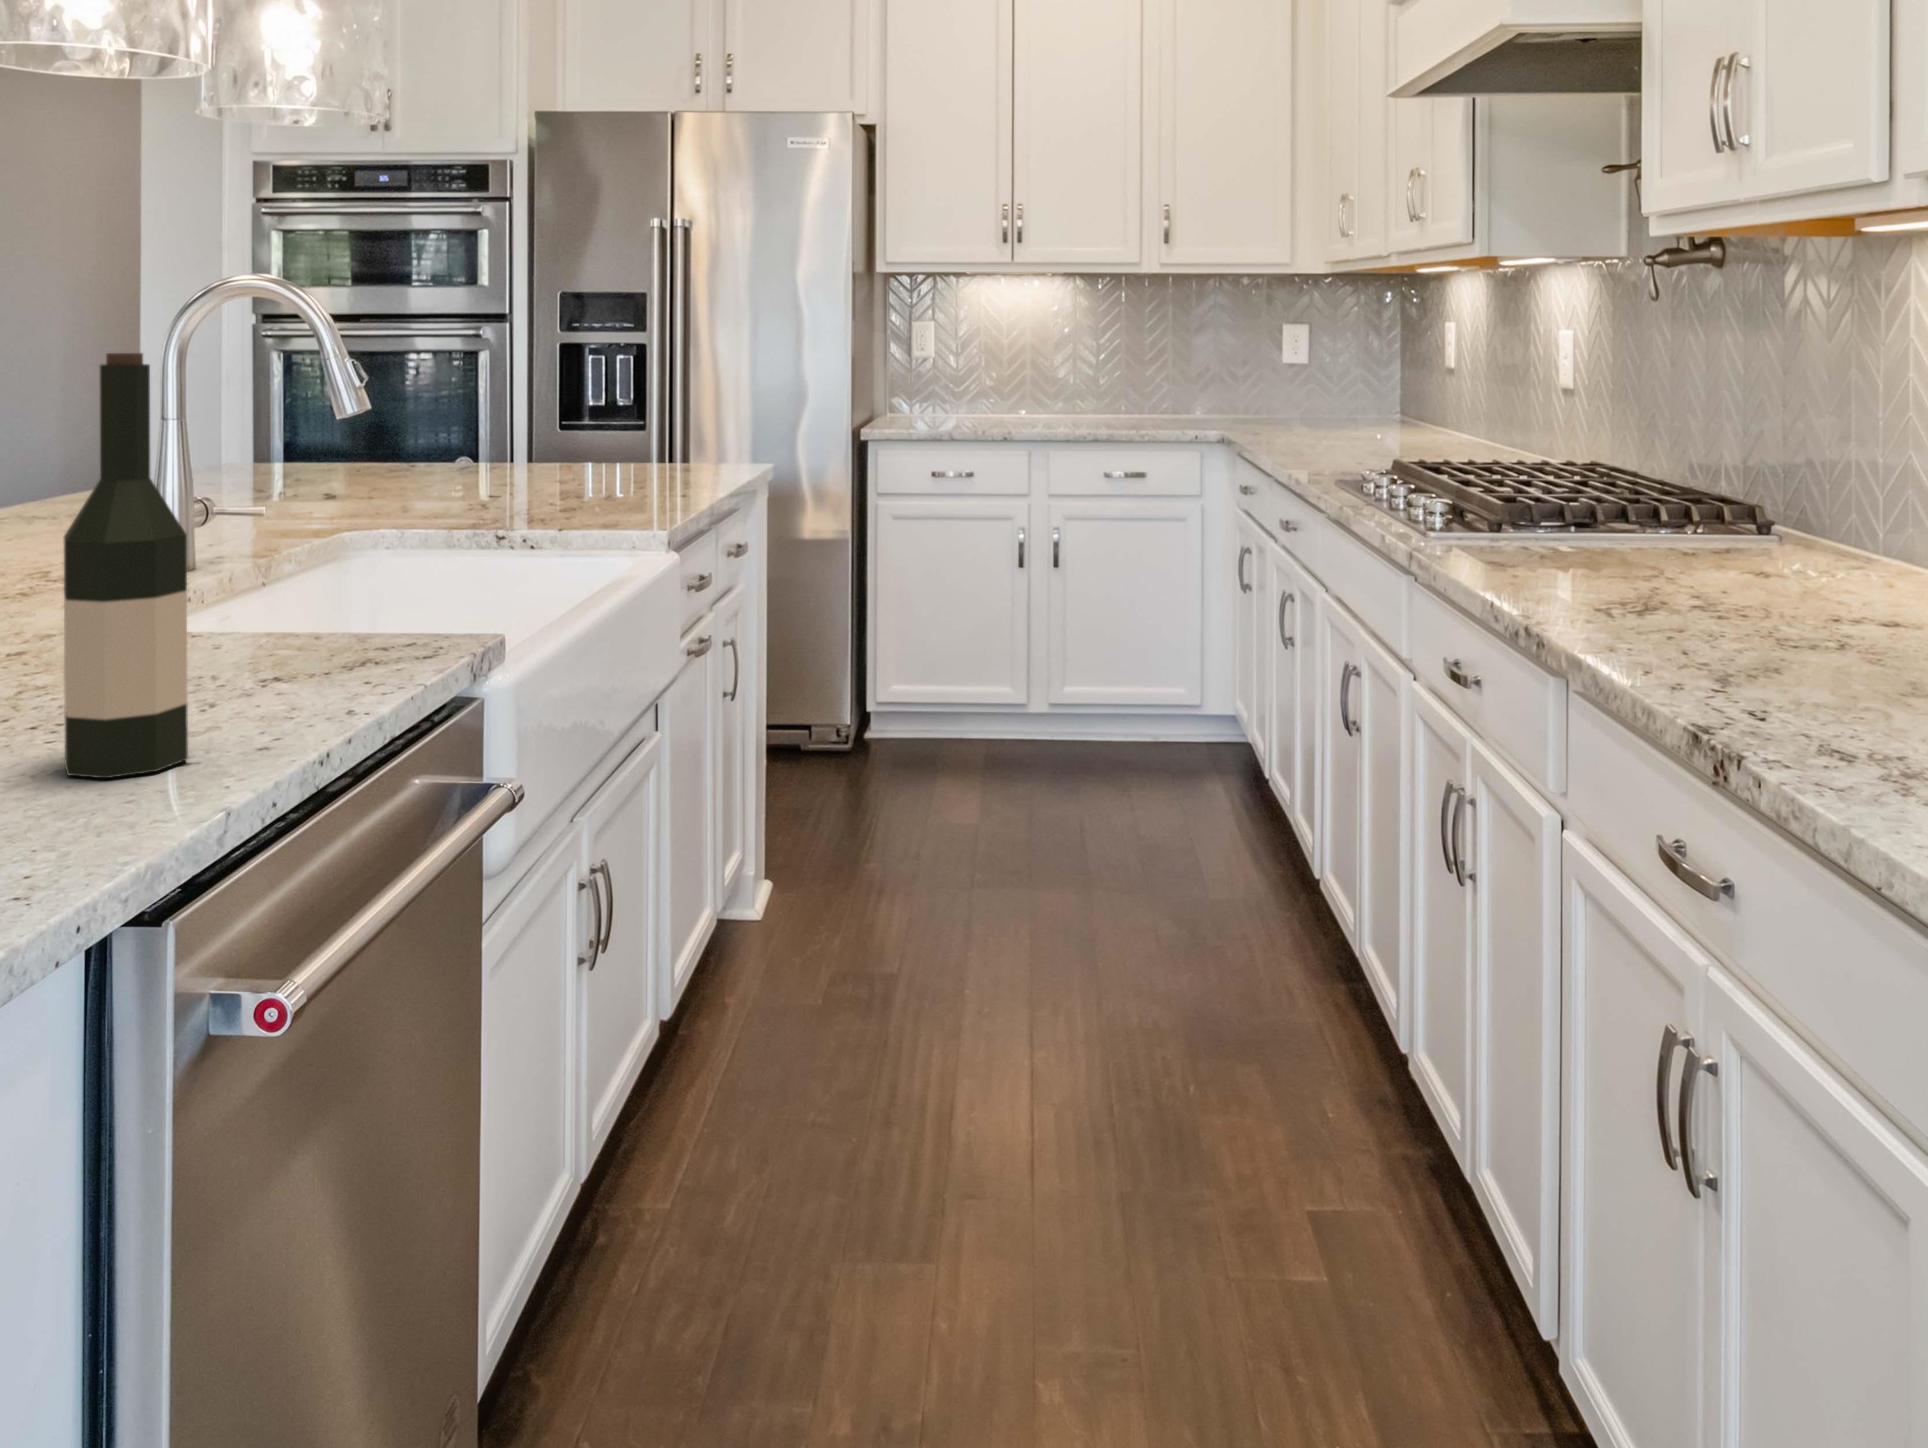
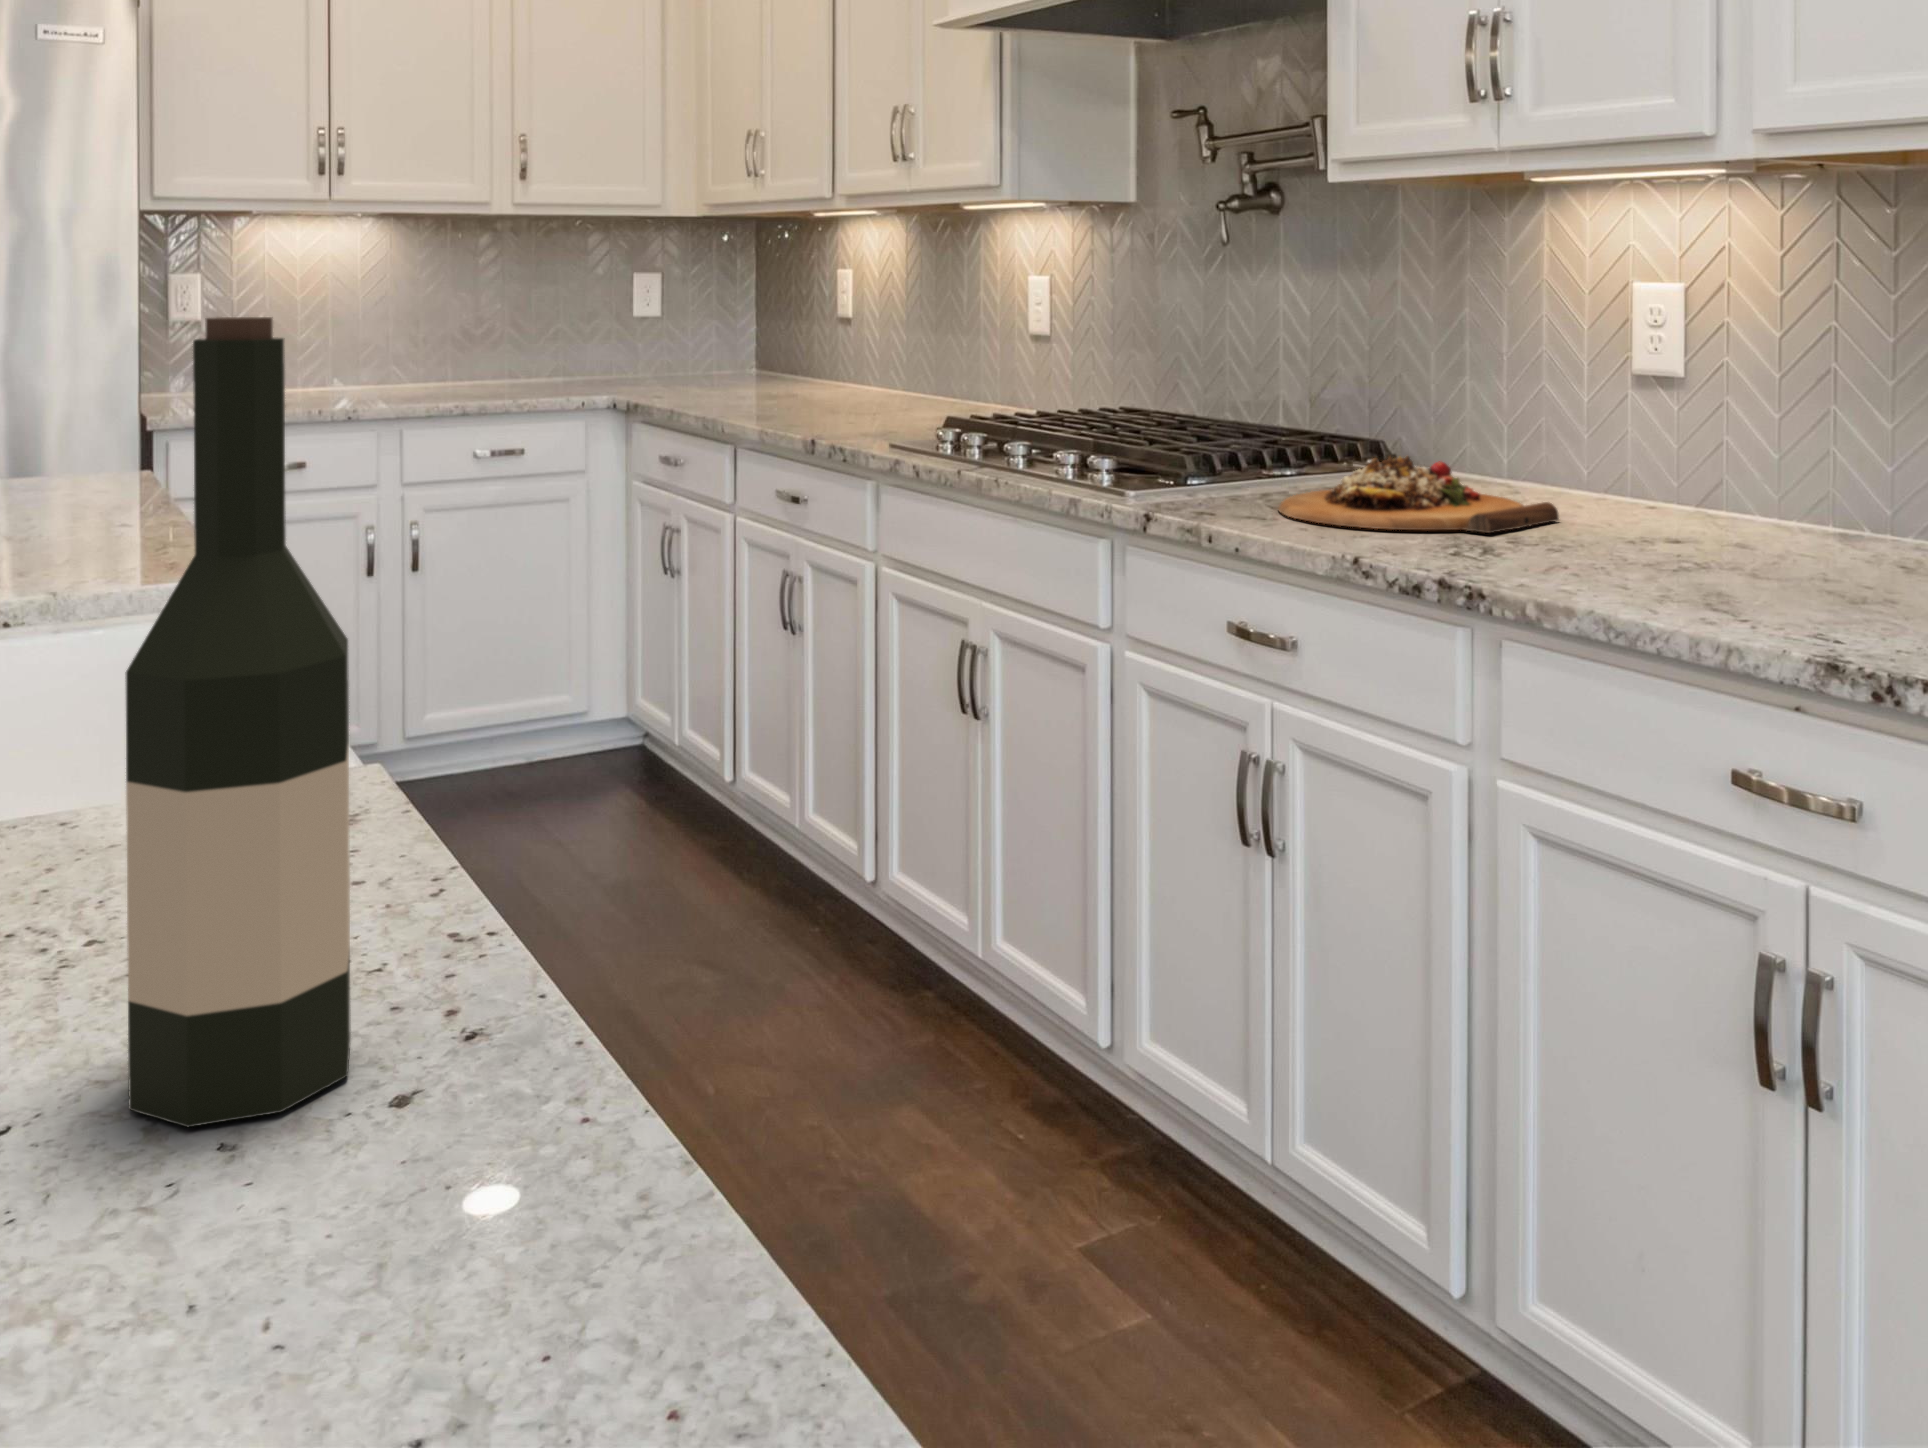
cutting board: none [1527,517,1813,600] -> present [1279,456,1559,533]

